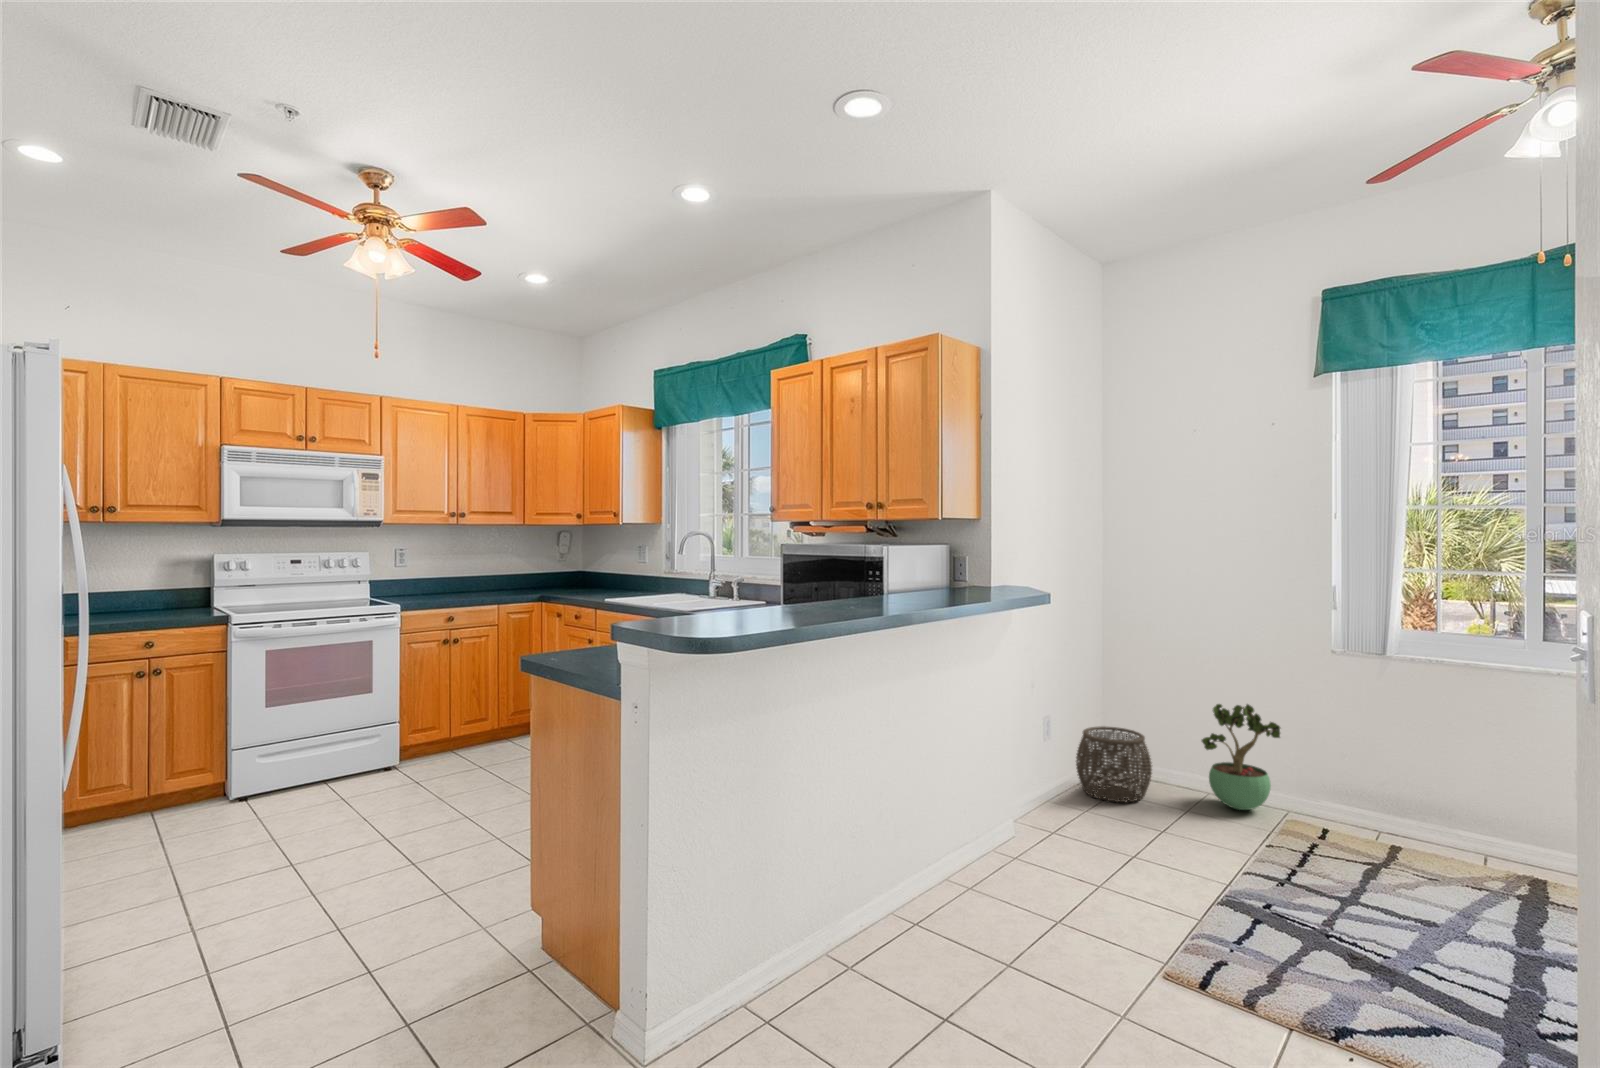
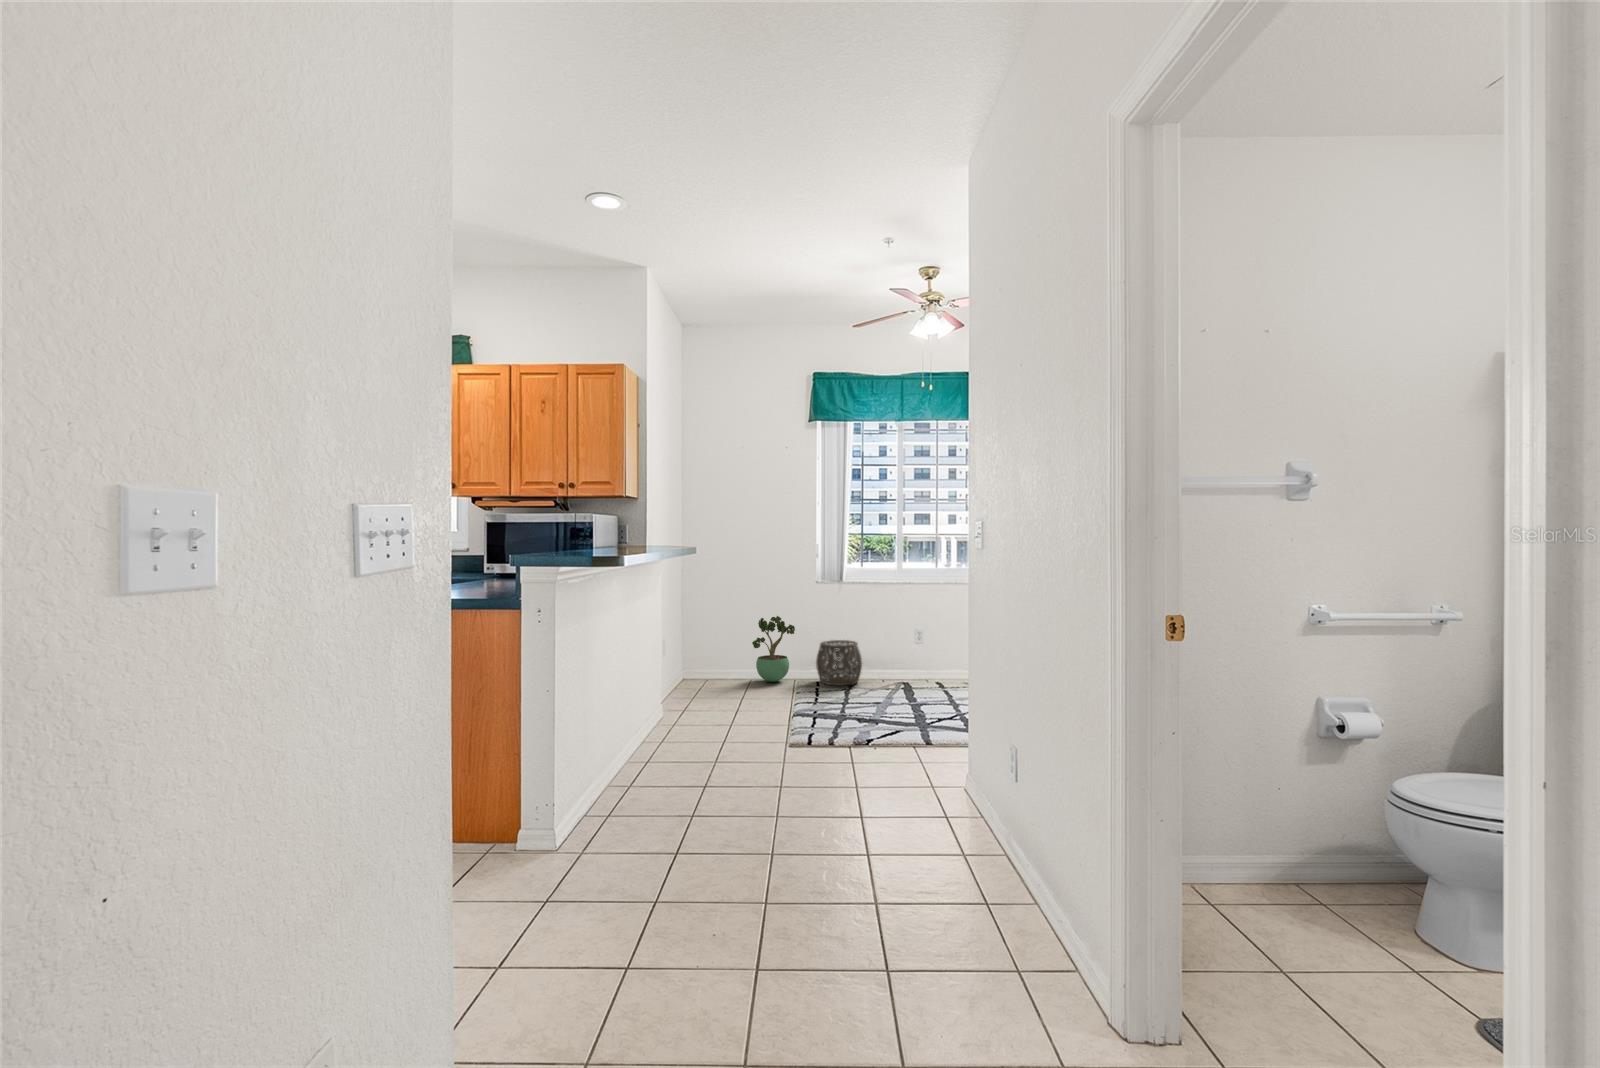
woven basket: present [1076,726,1152,802] -> present [816,640,862,686]

